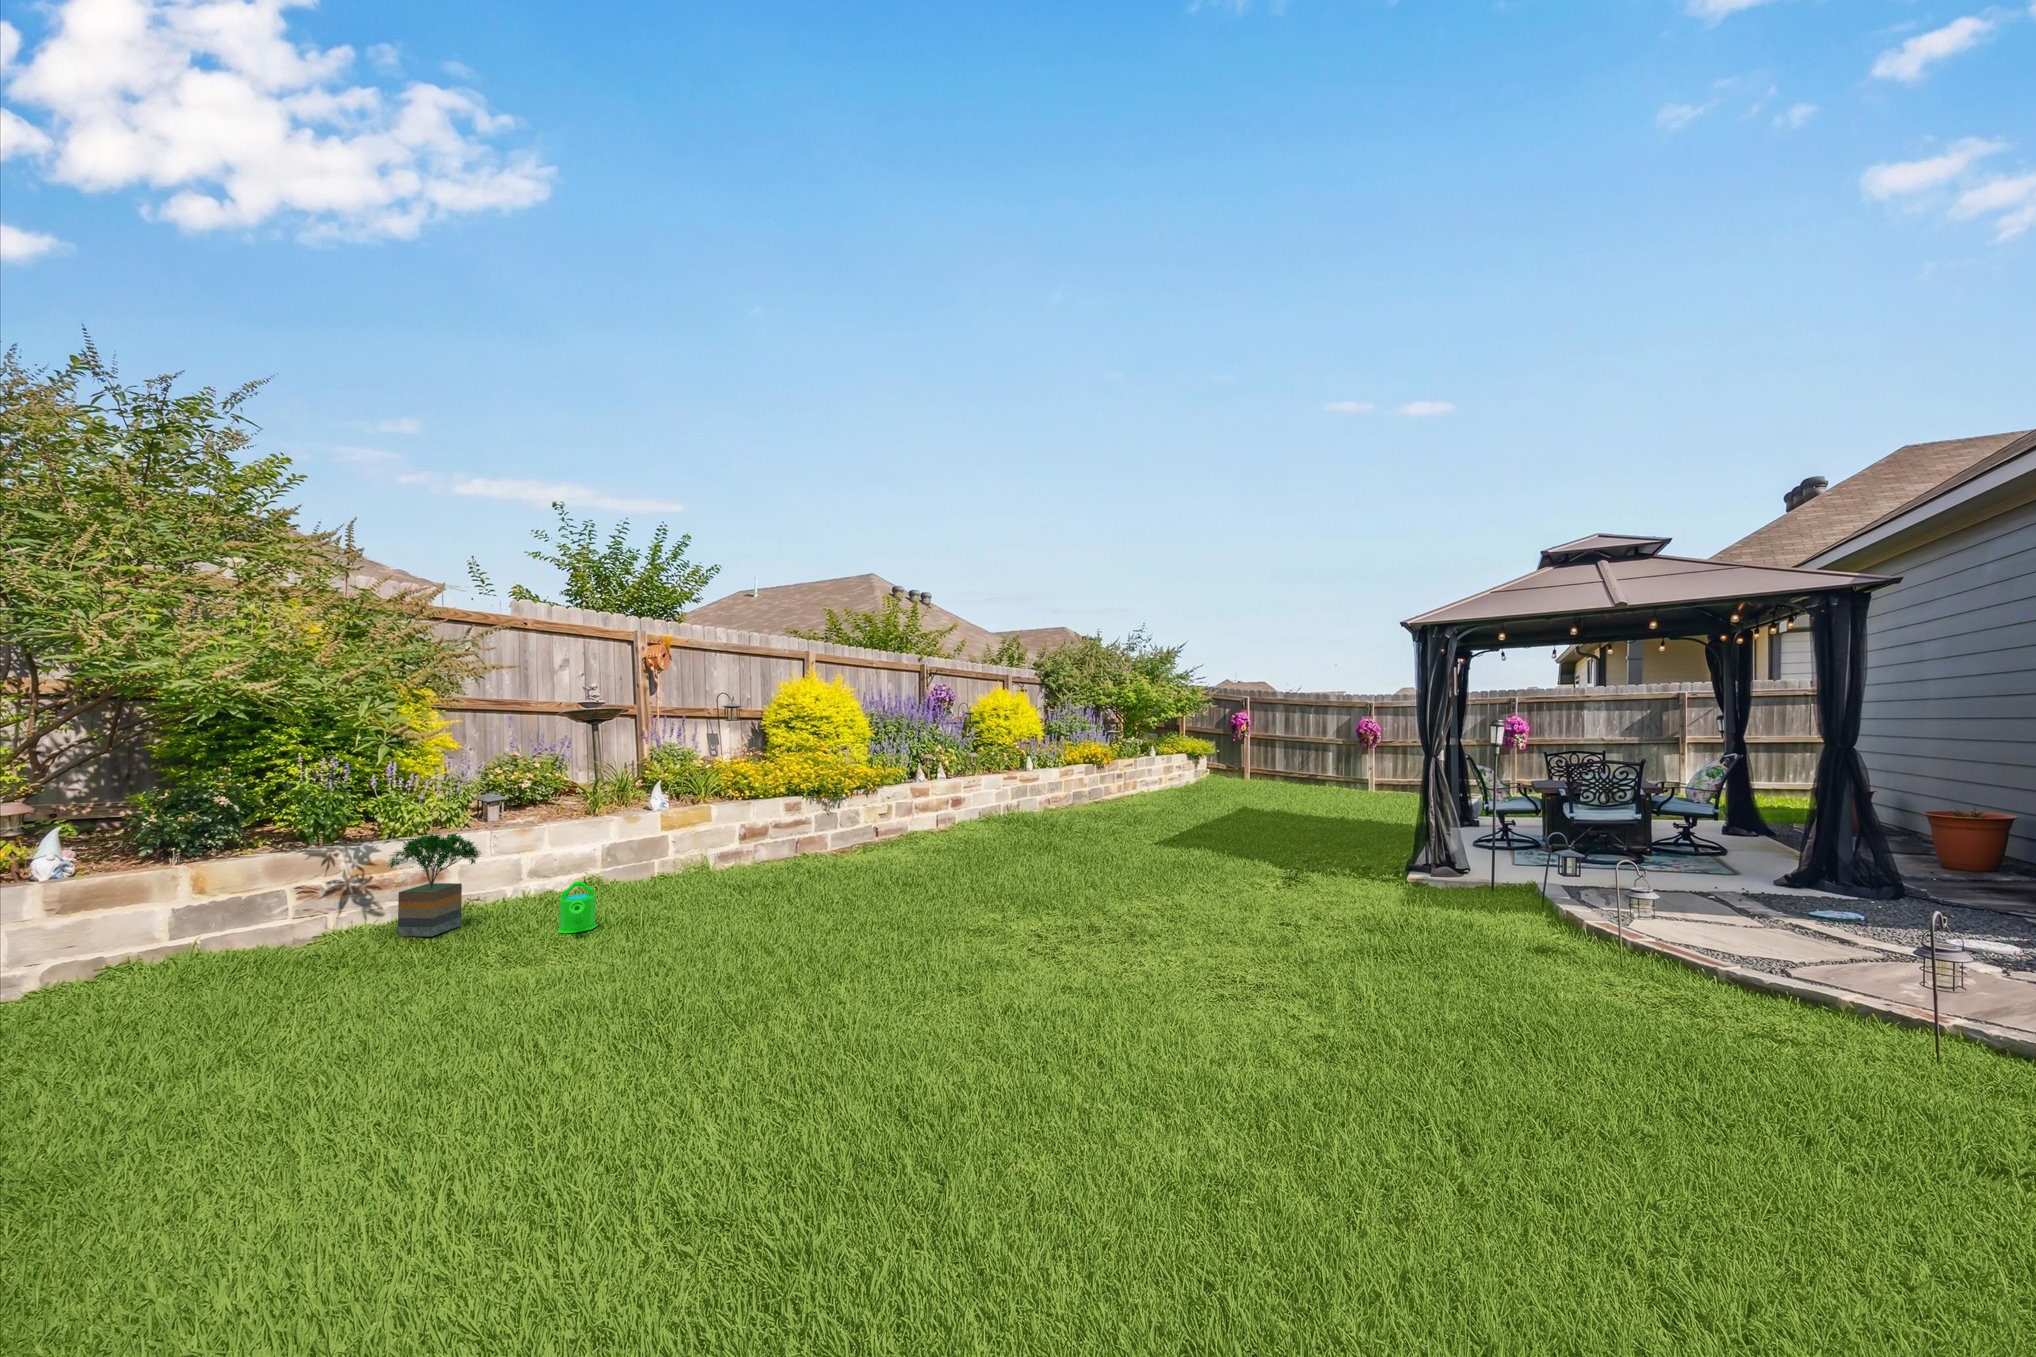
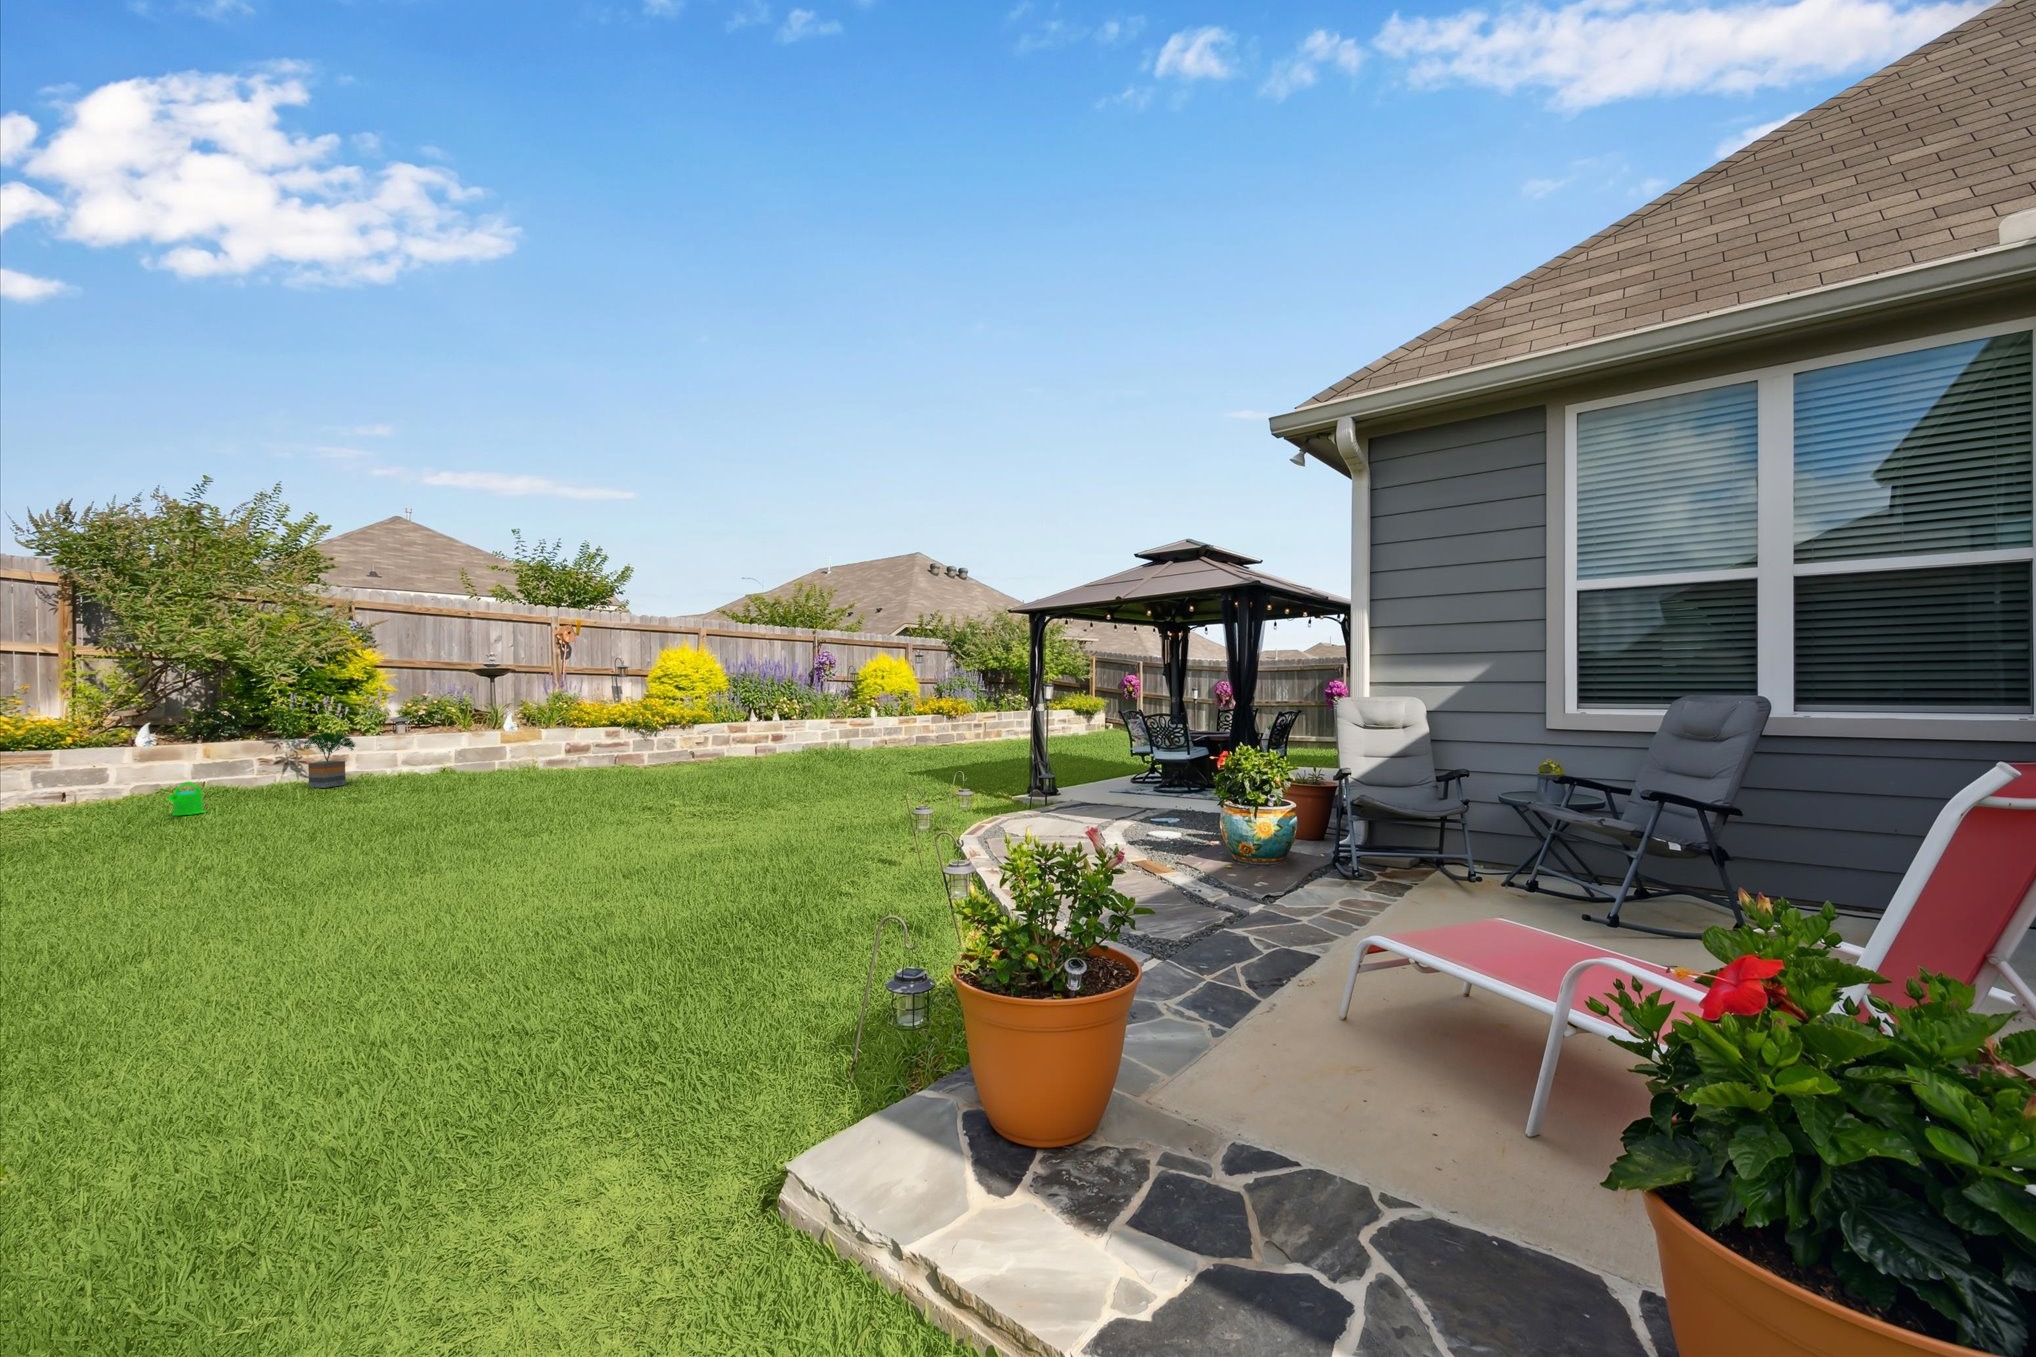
watering can: present [558,881,598,933] -> present [168,782,204,816]

